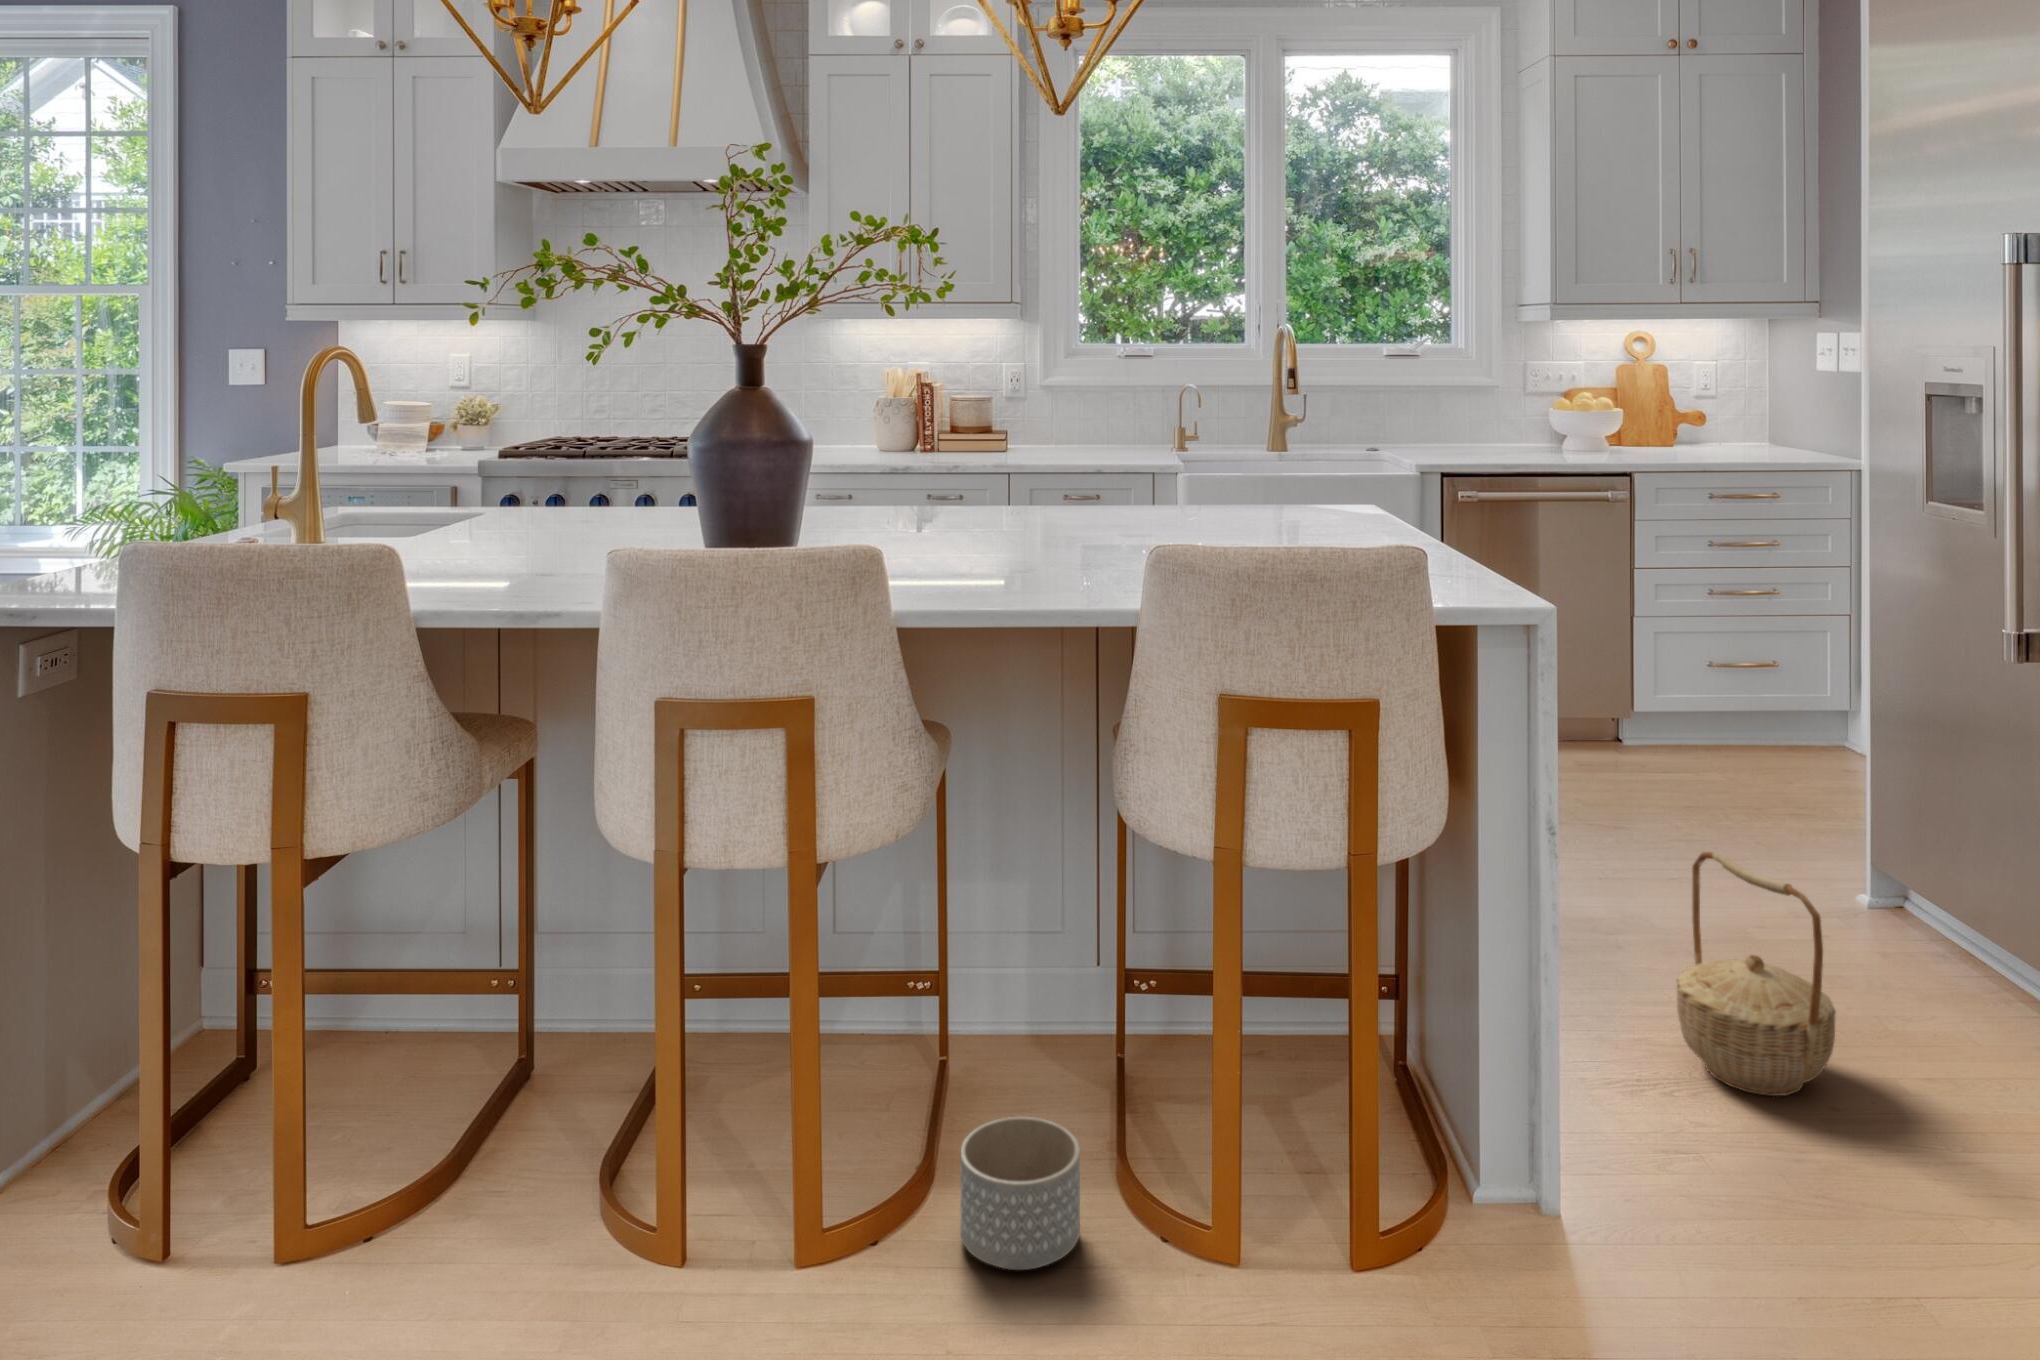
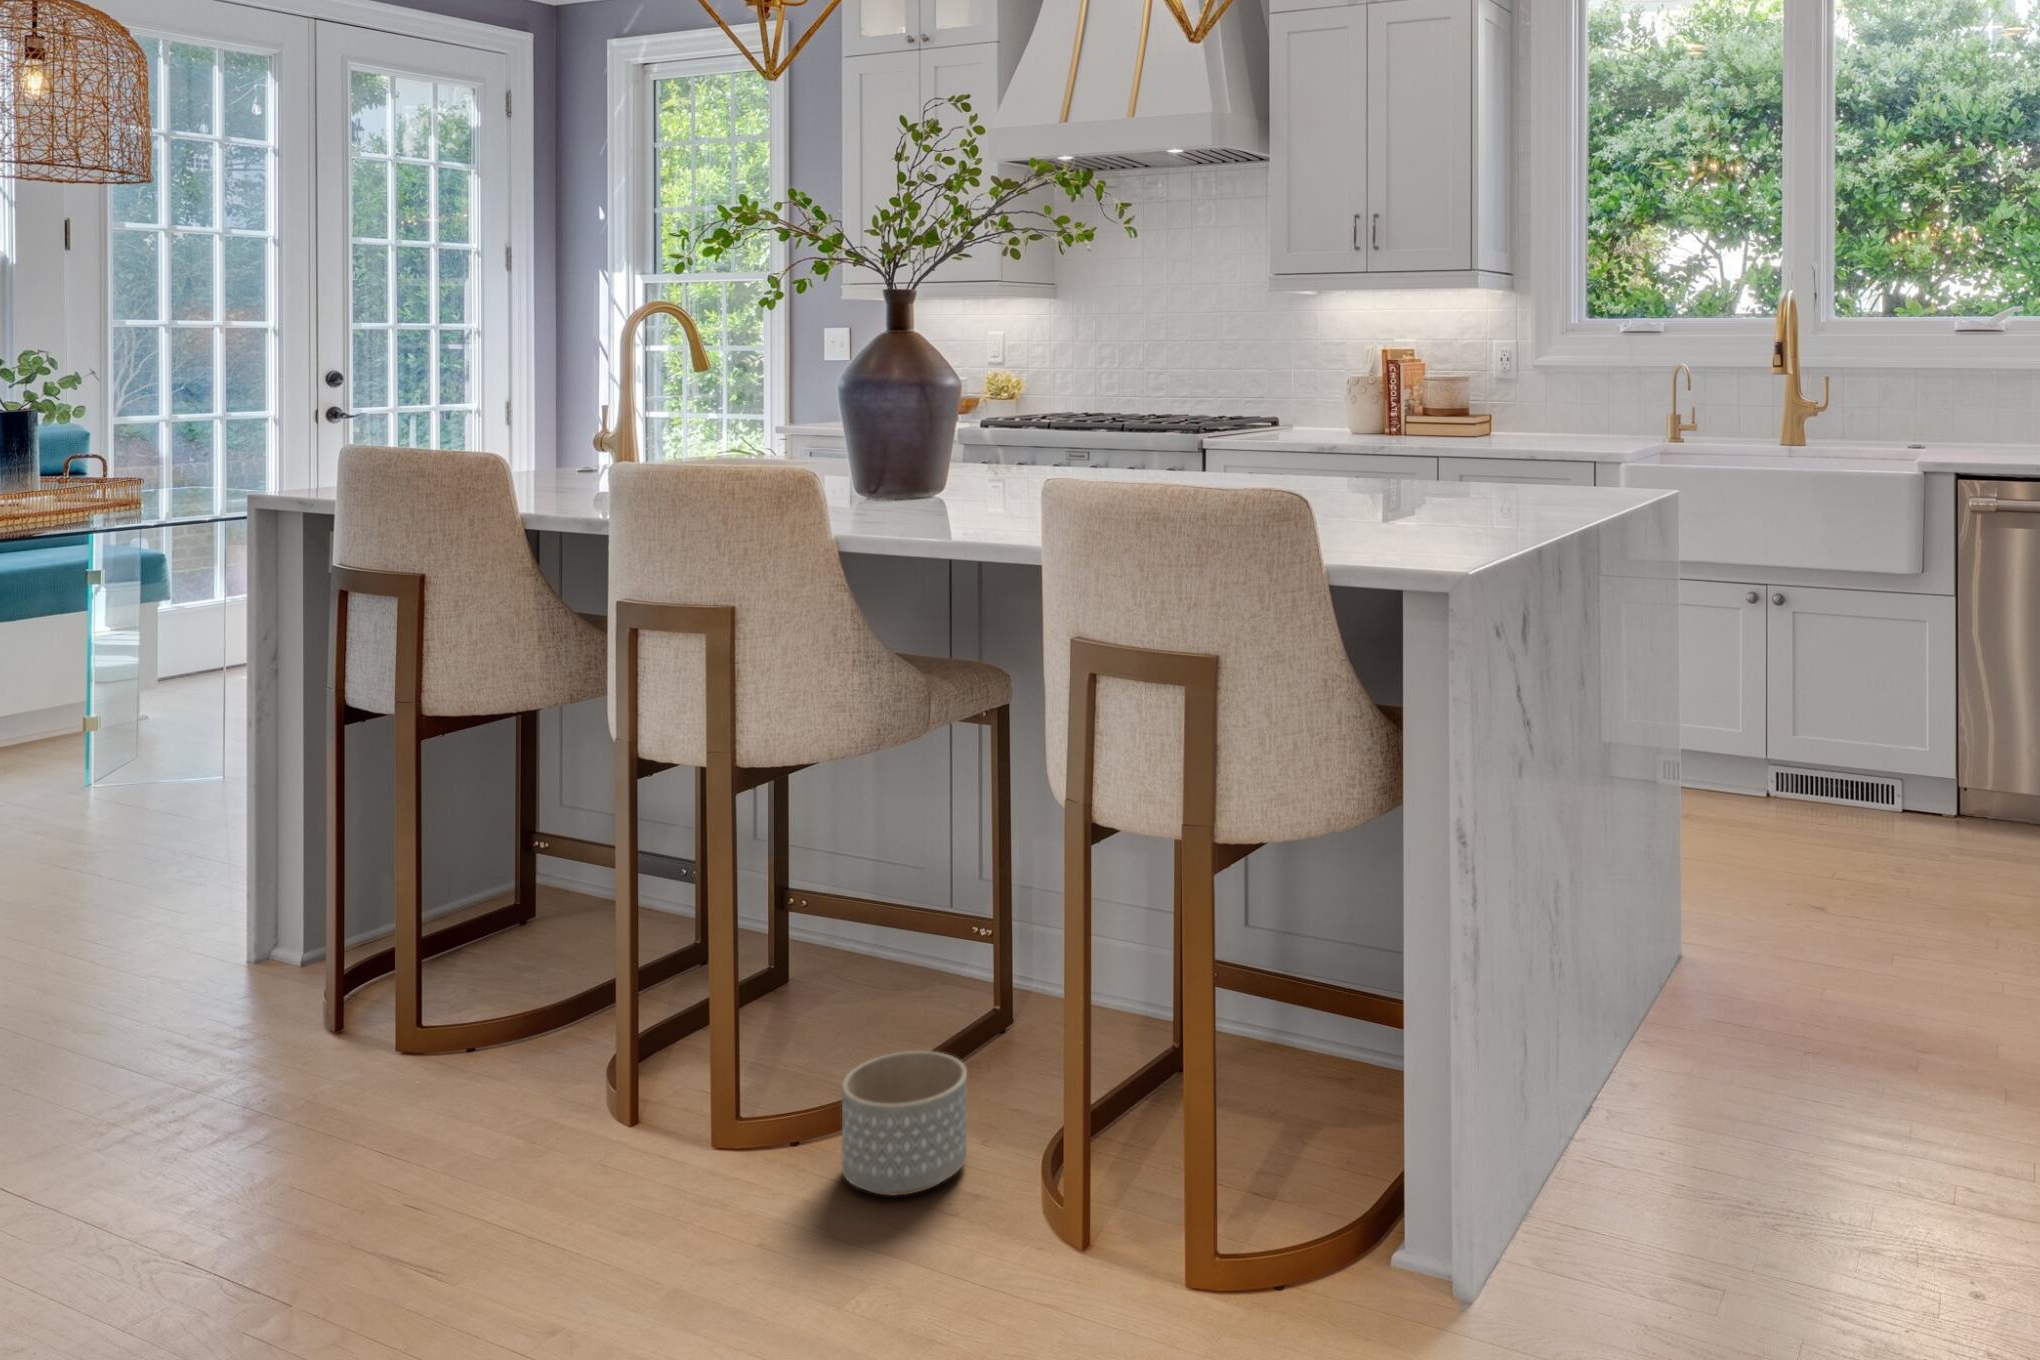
basket: present [1677,852,1836,1096] -> none [1802,924,2000,1246]

